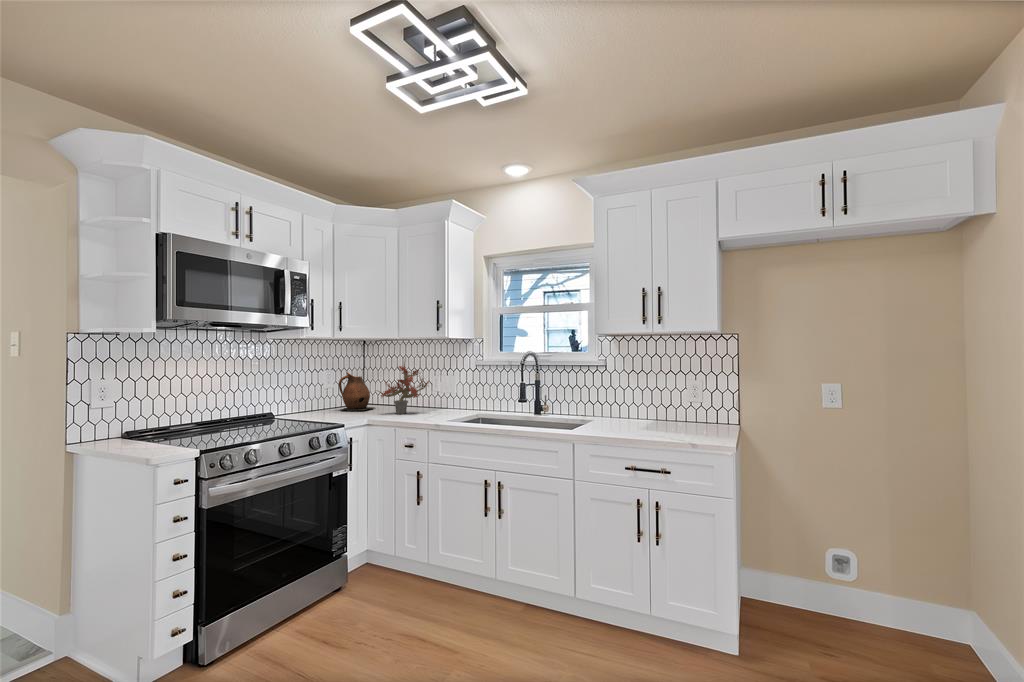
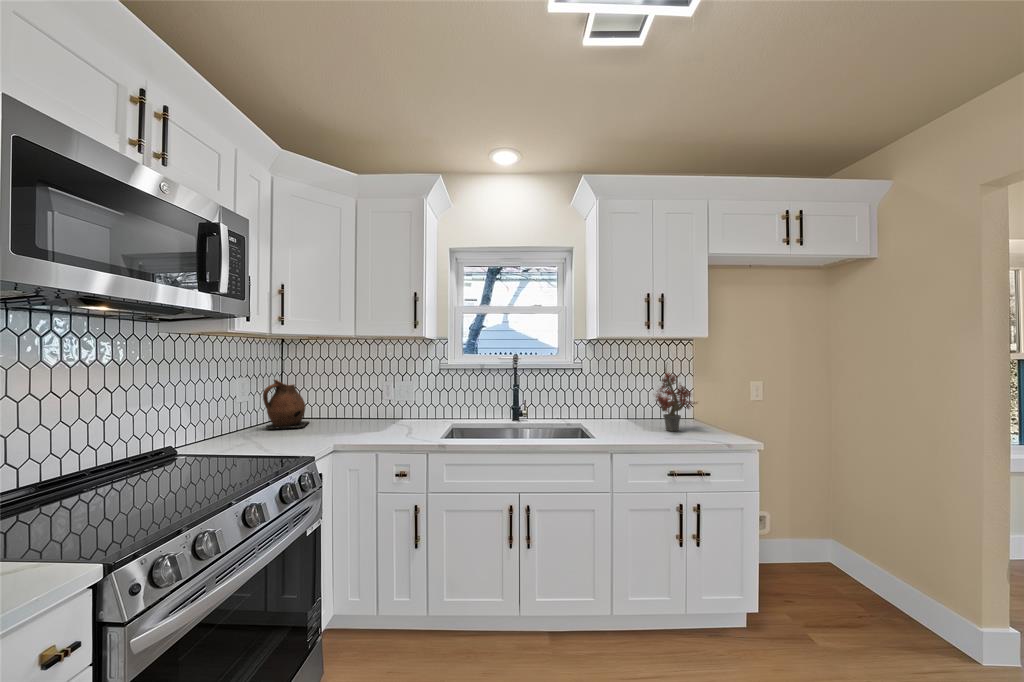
potted plant: present [378,357,429,414] -> present [656,366,697,431]

